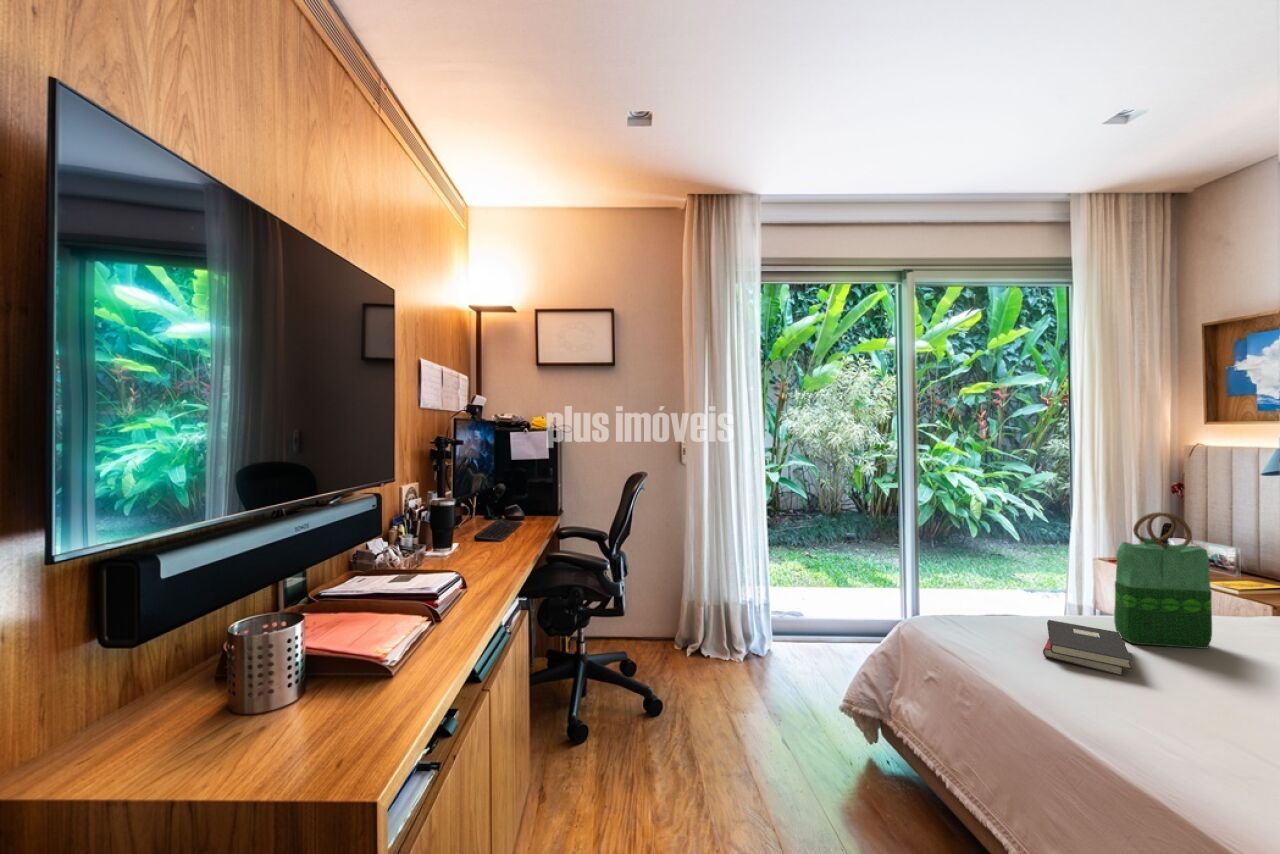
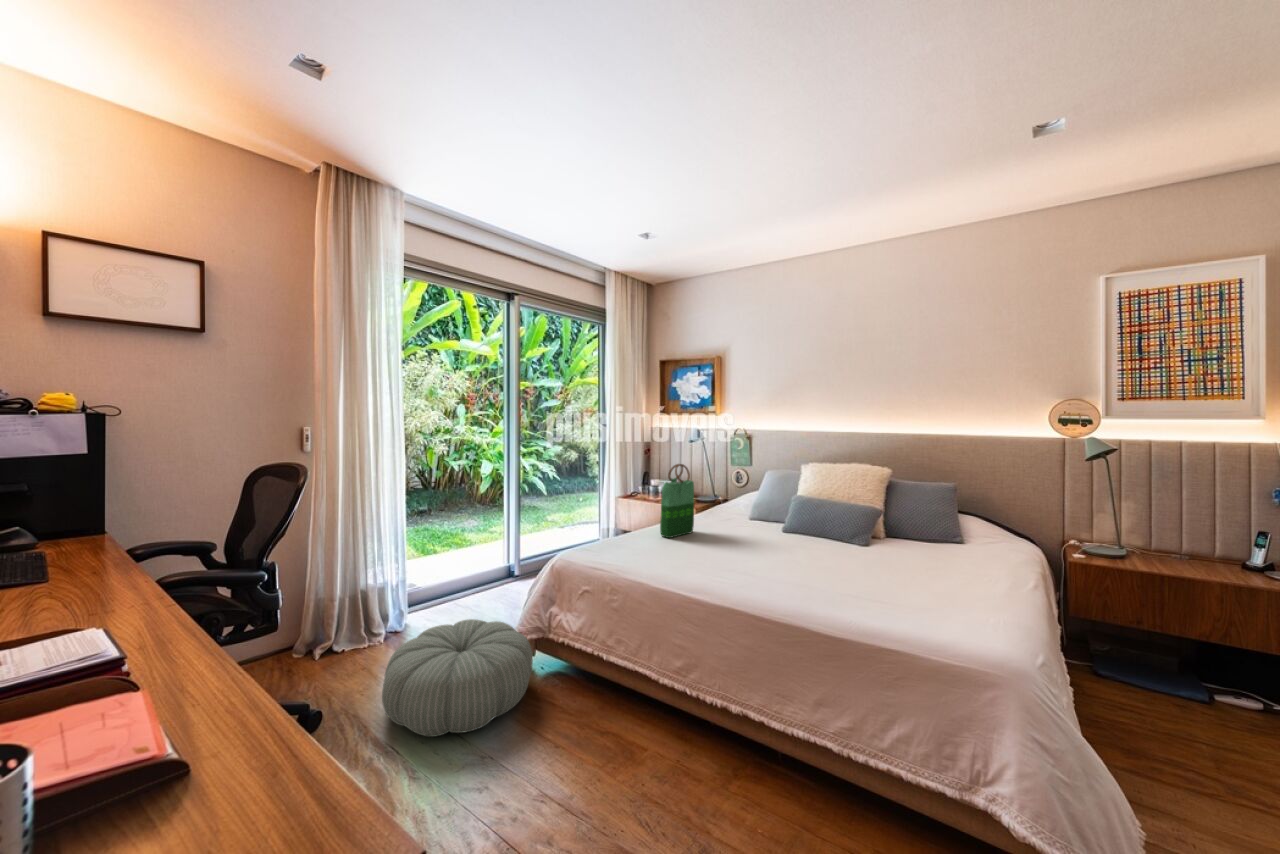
hardback book: present [1043,620,1132,676] -> none [636,533,681,555]
pouf: none [700,659,864,791] -> present [382,619,533,737]

